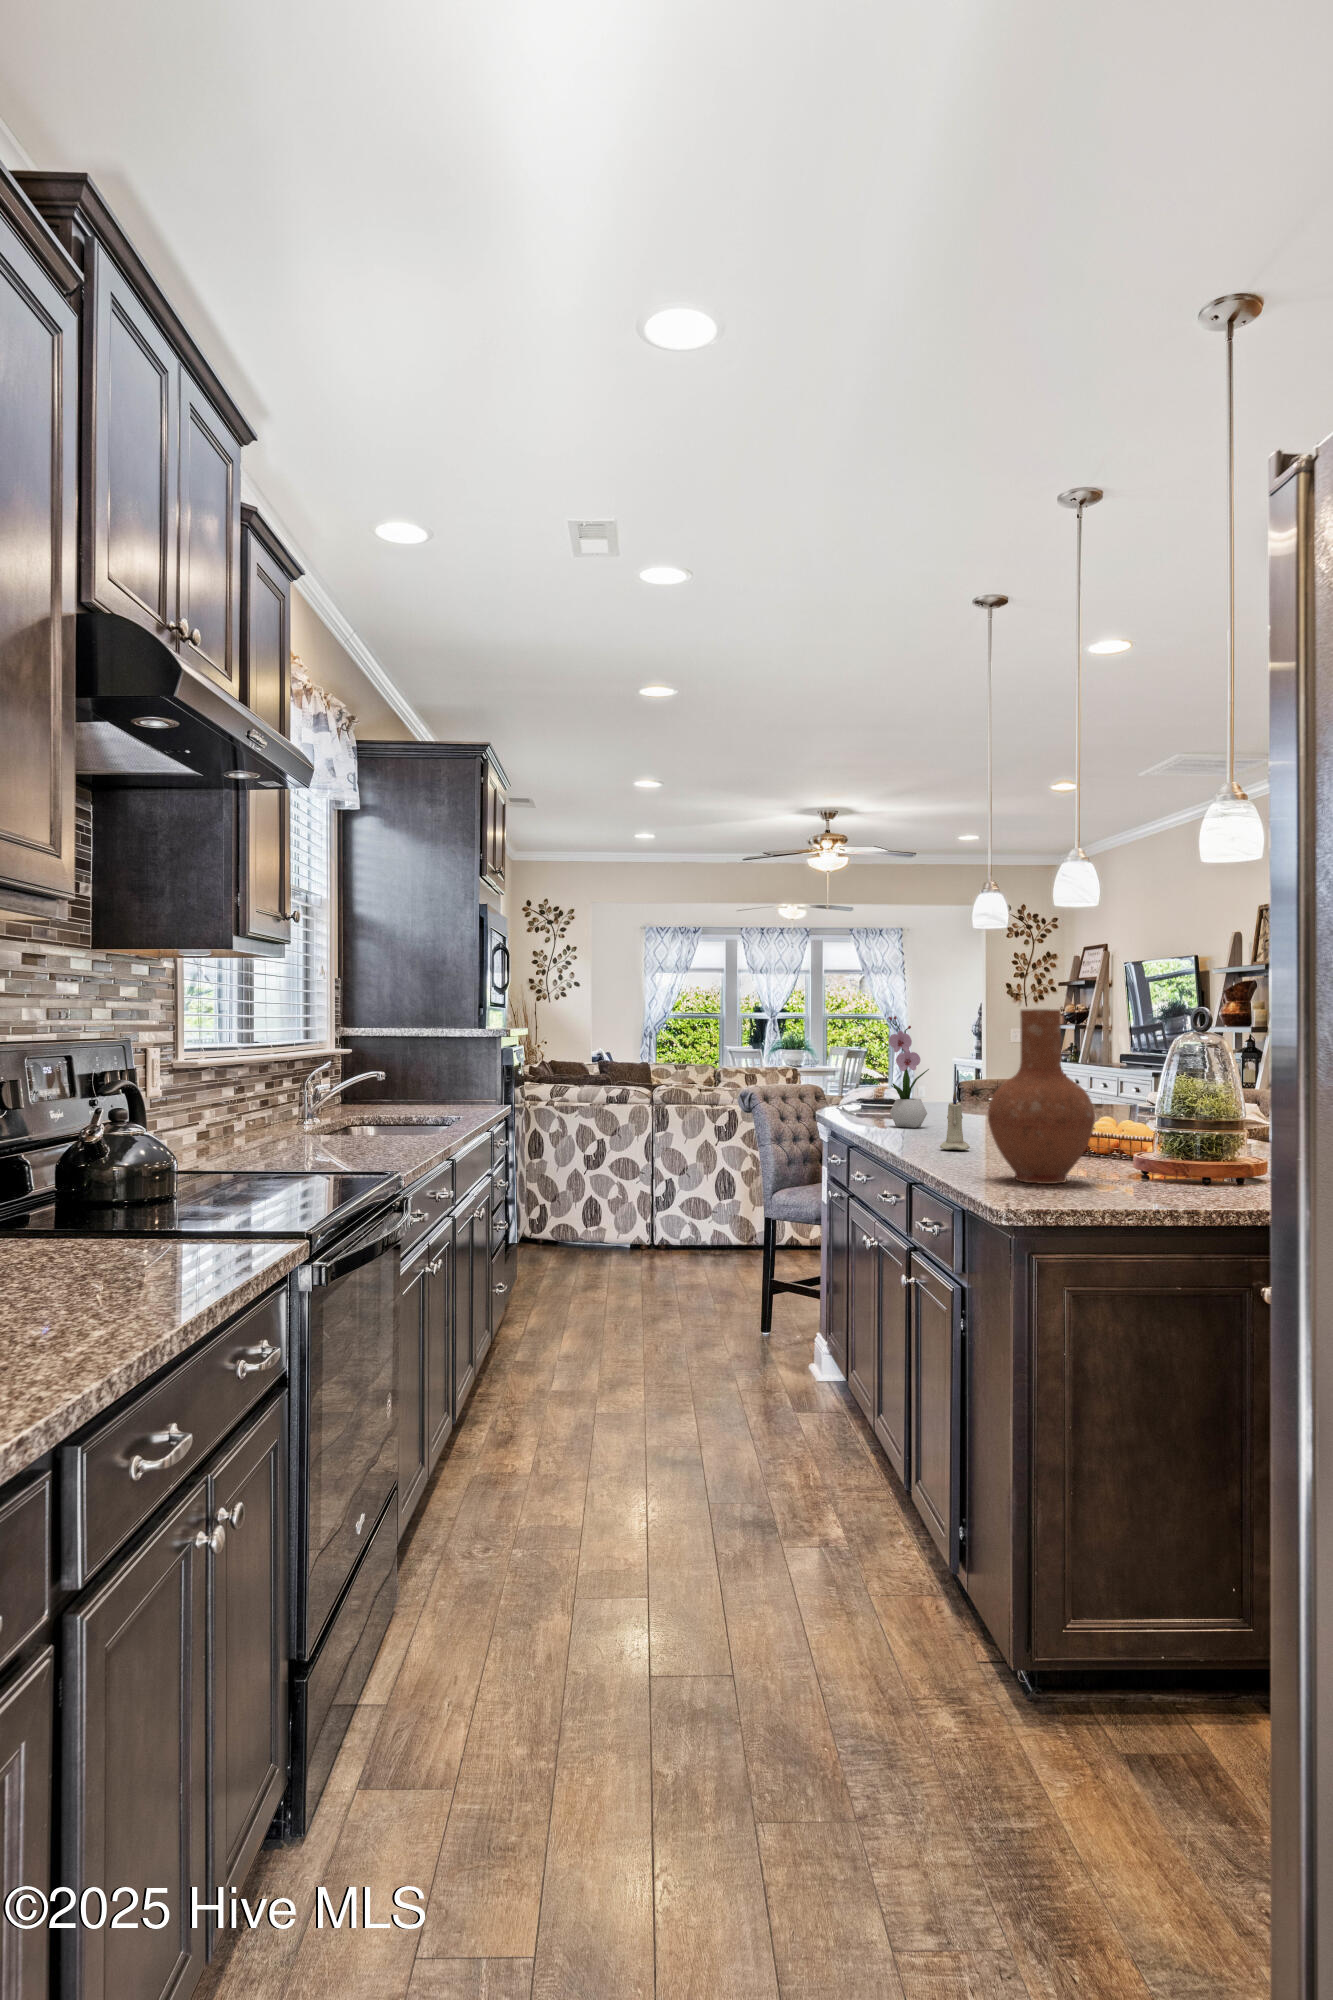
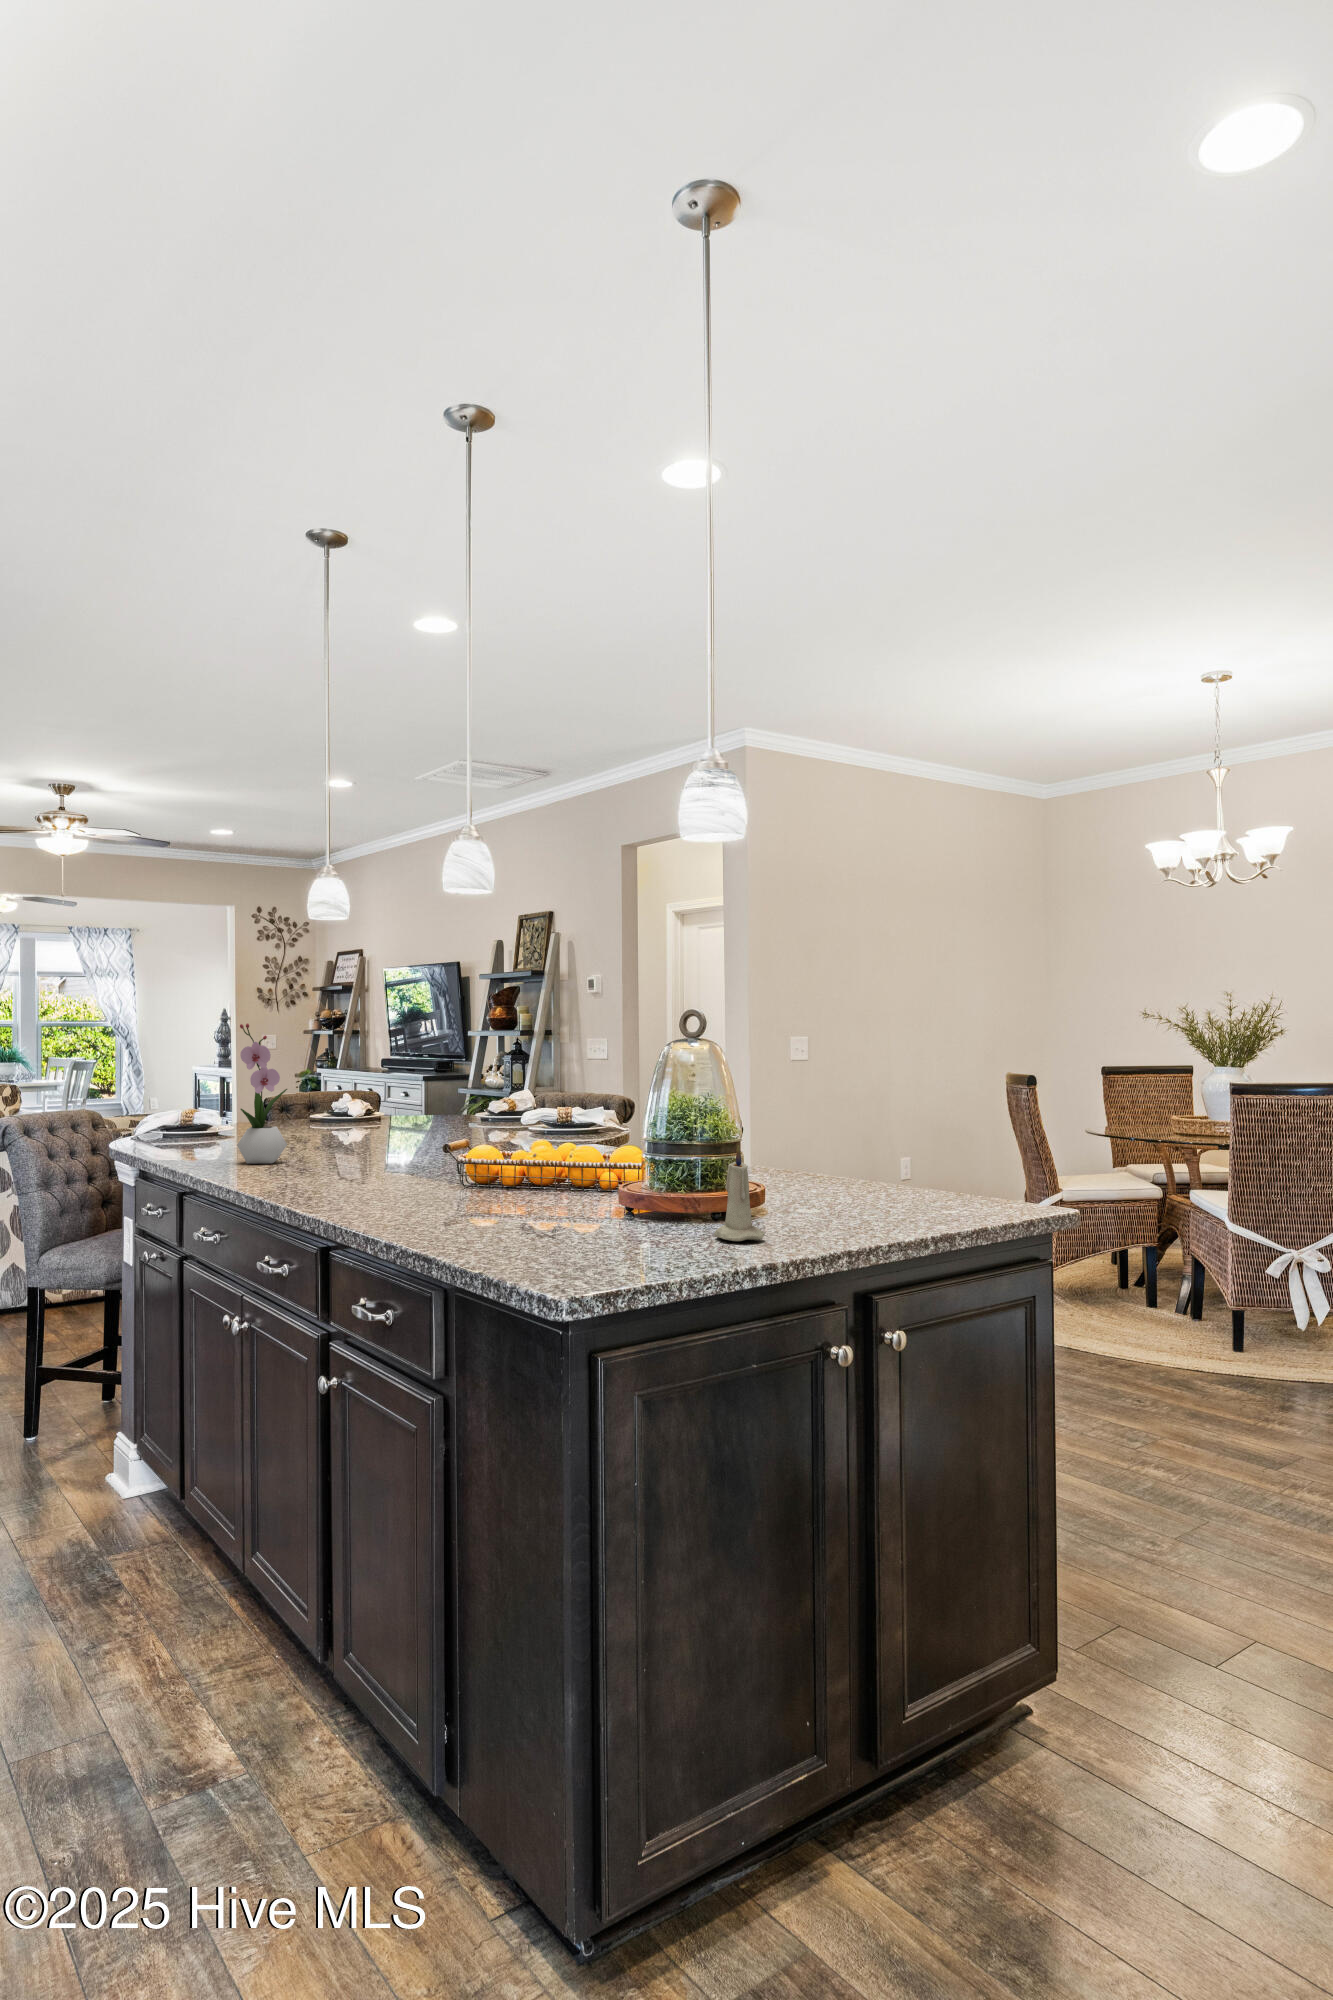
vase: present [988,1009,1095,1184] -> none [483,1017,617,1244]
candle: present [940,1092,970,1150] -> present [714,1145,765,1241]

